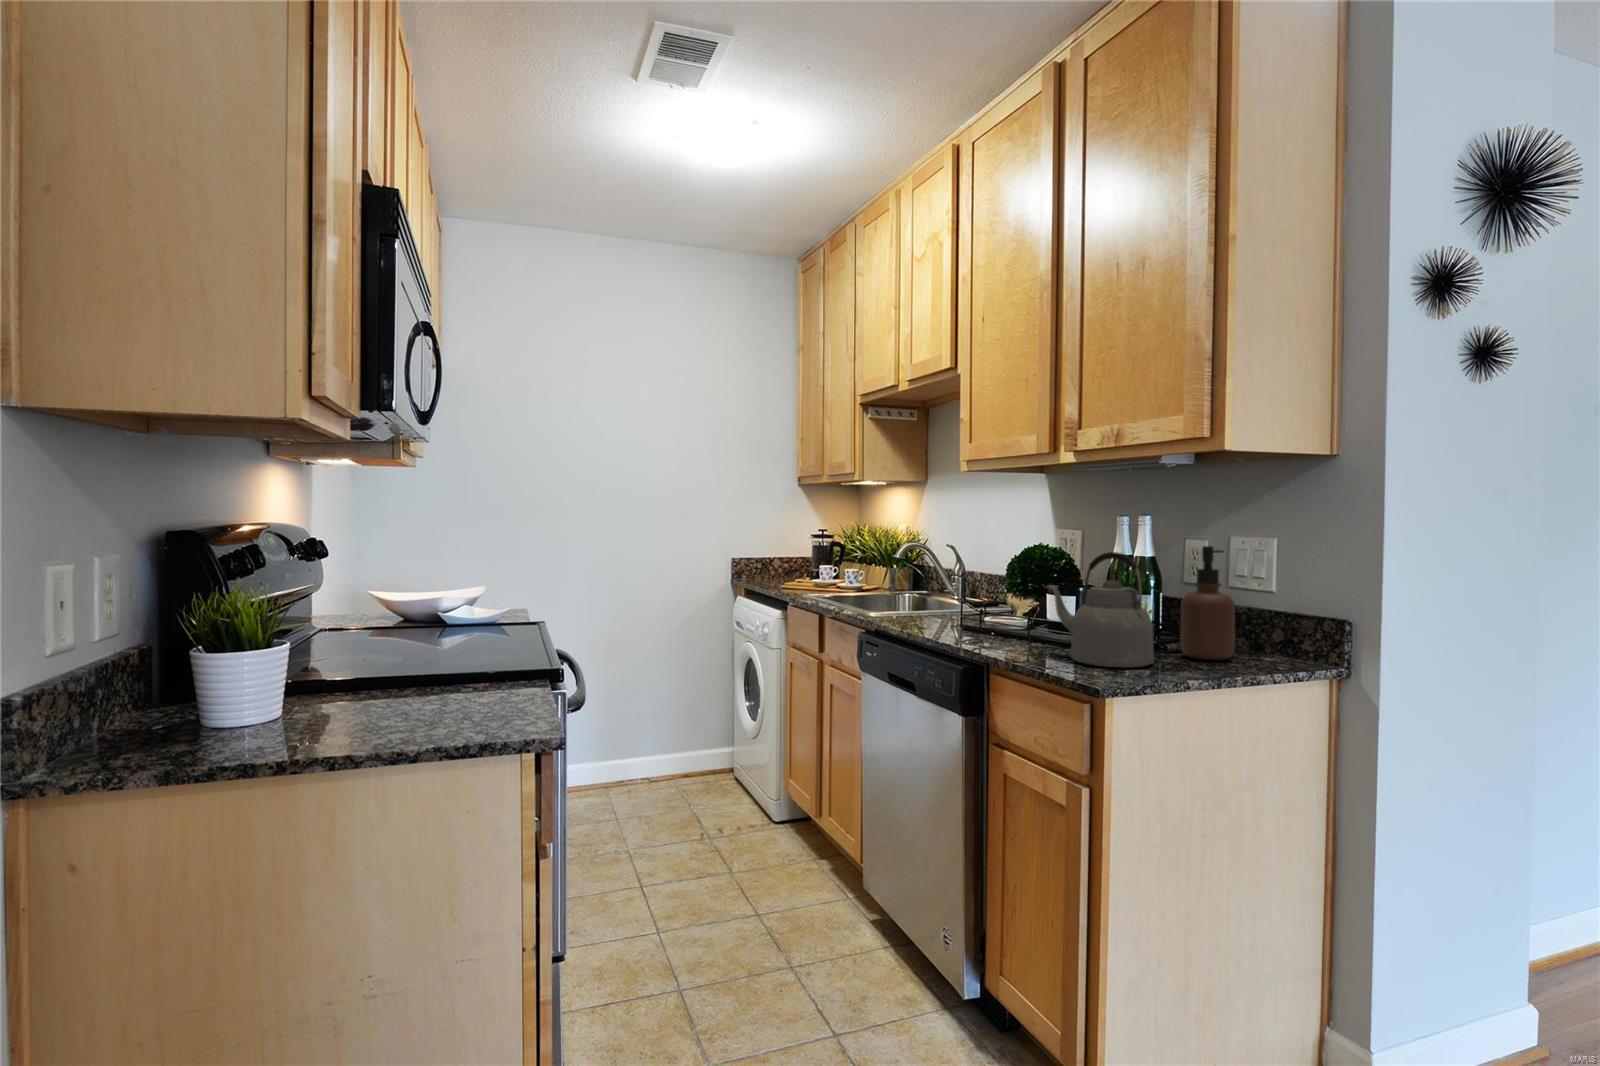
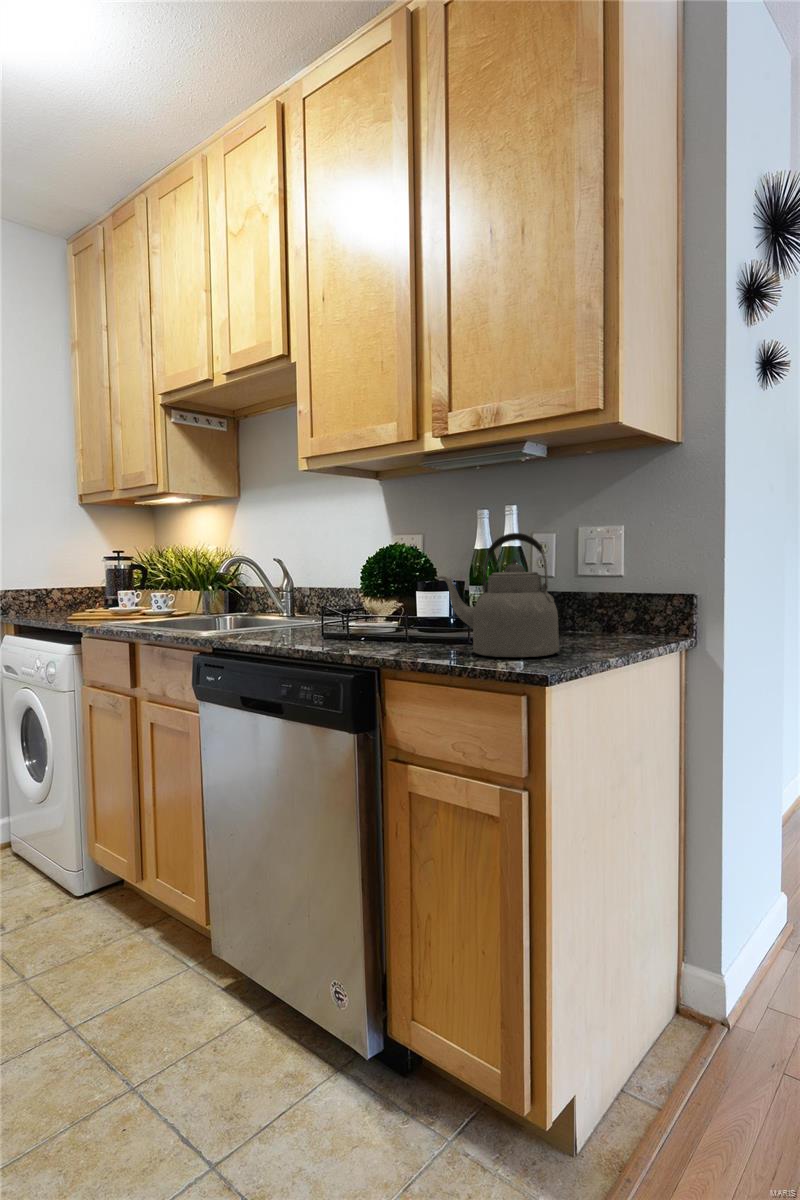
soap dispenser: present [1181,546,1235,660] -> none [566,529,617,645]

